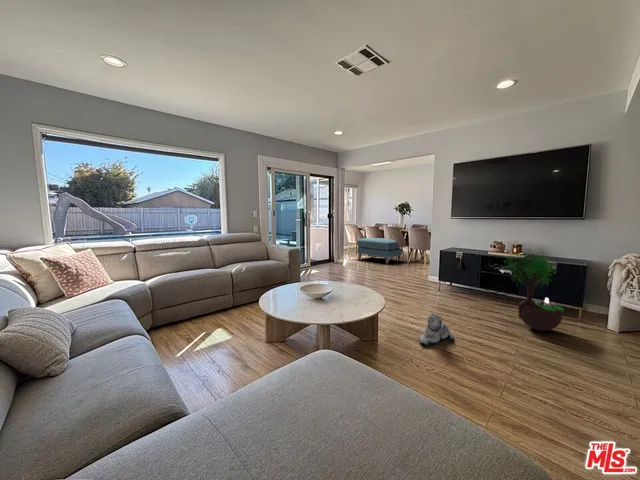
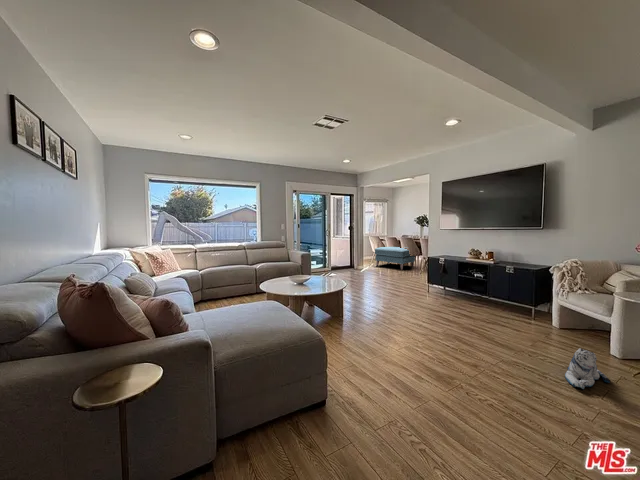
potted tree: present [506,252,563,331] -> none [503,254,567,333]
plush toy: present [420,313,454,345] -> present [565,348,610,389]

